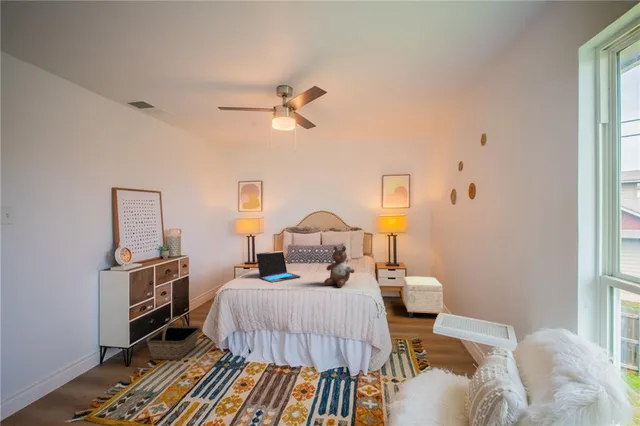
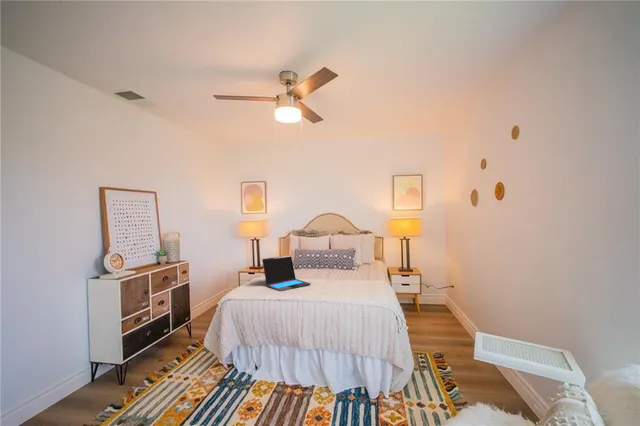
stuffed bear: present [324,246,354,287] -> none [339,251,372,298]
ottoman: present [403,277,443,317] -> none [417,282,462,328]
basket: present [146,316,200,360] -> none [142,328,201,377]

